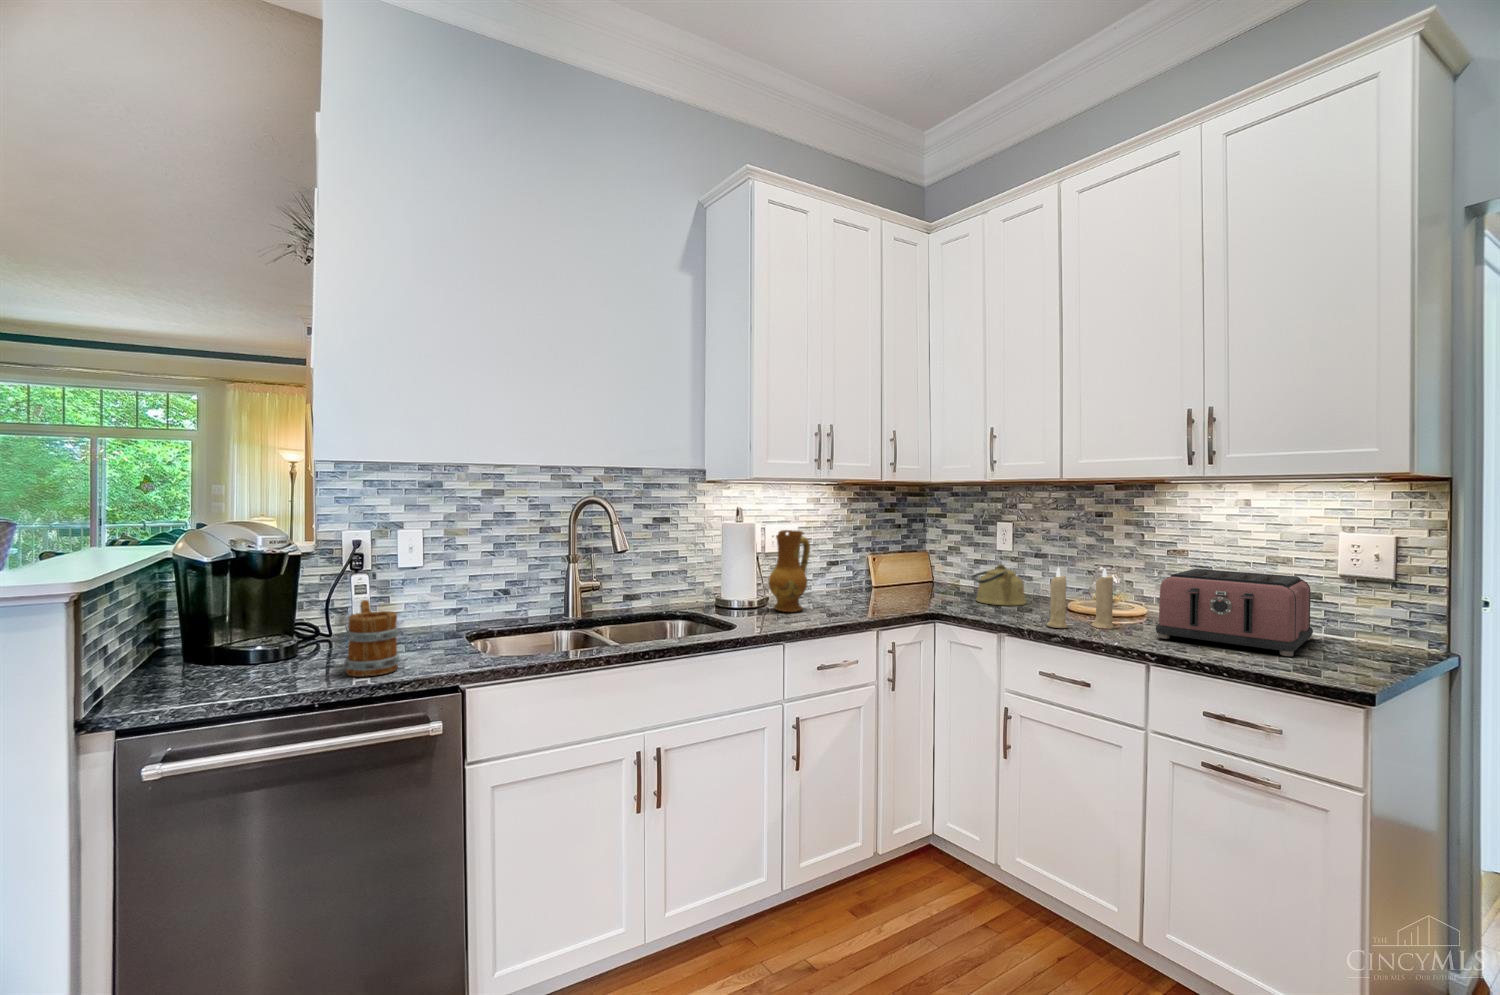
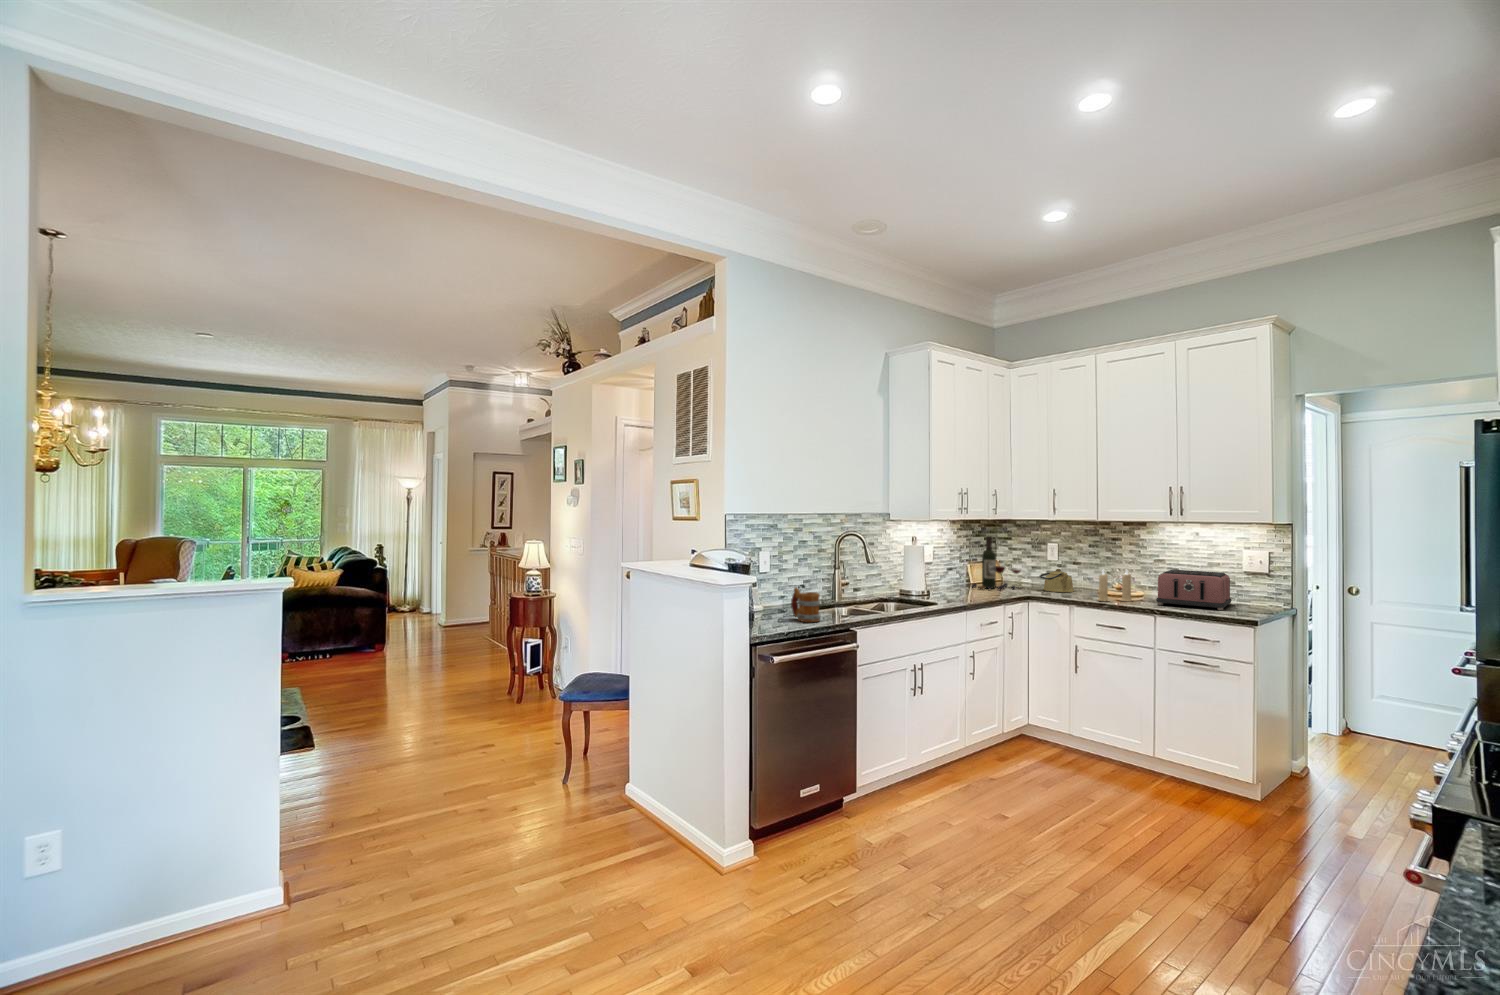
wine bottle: none [856,509,947,599] -> present [971,536,1020,590]
ceramic jug: present [768,530,810,612] -> none [935,550,958,597]

